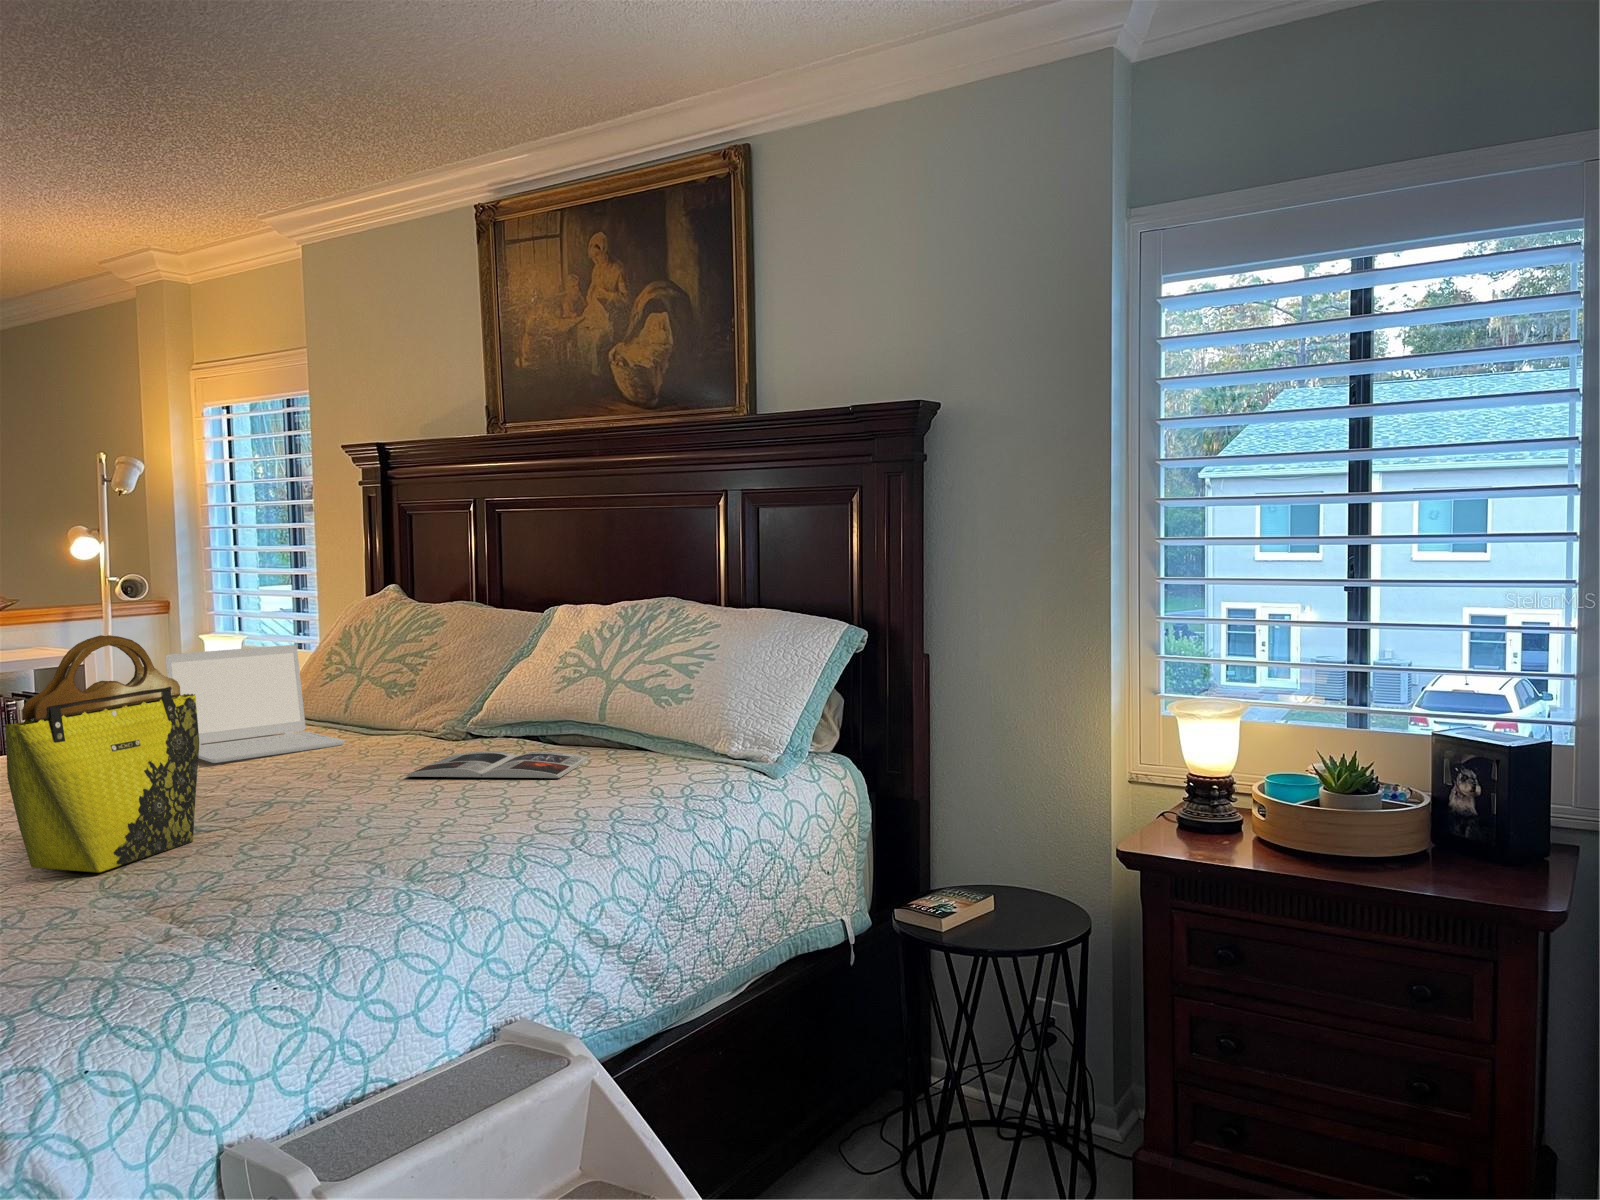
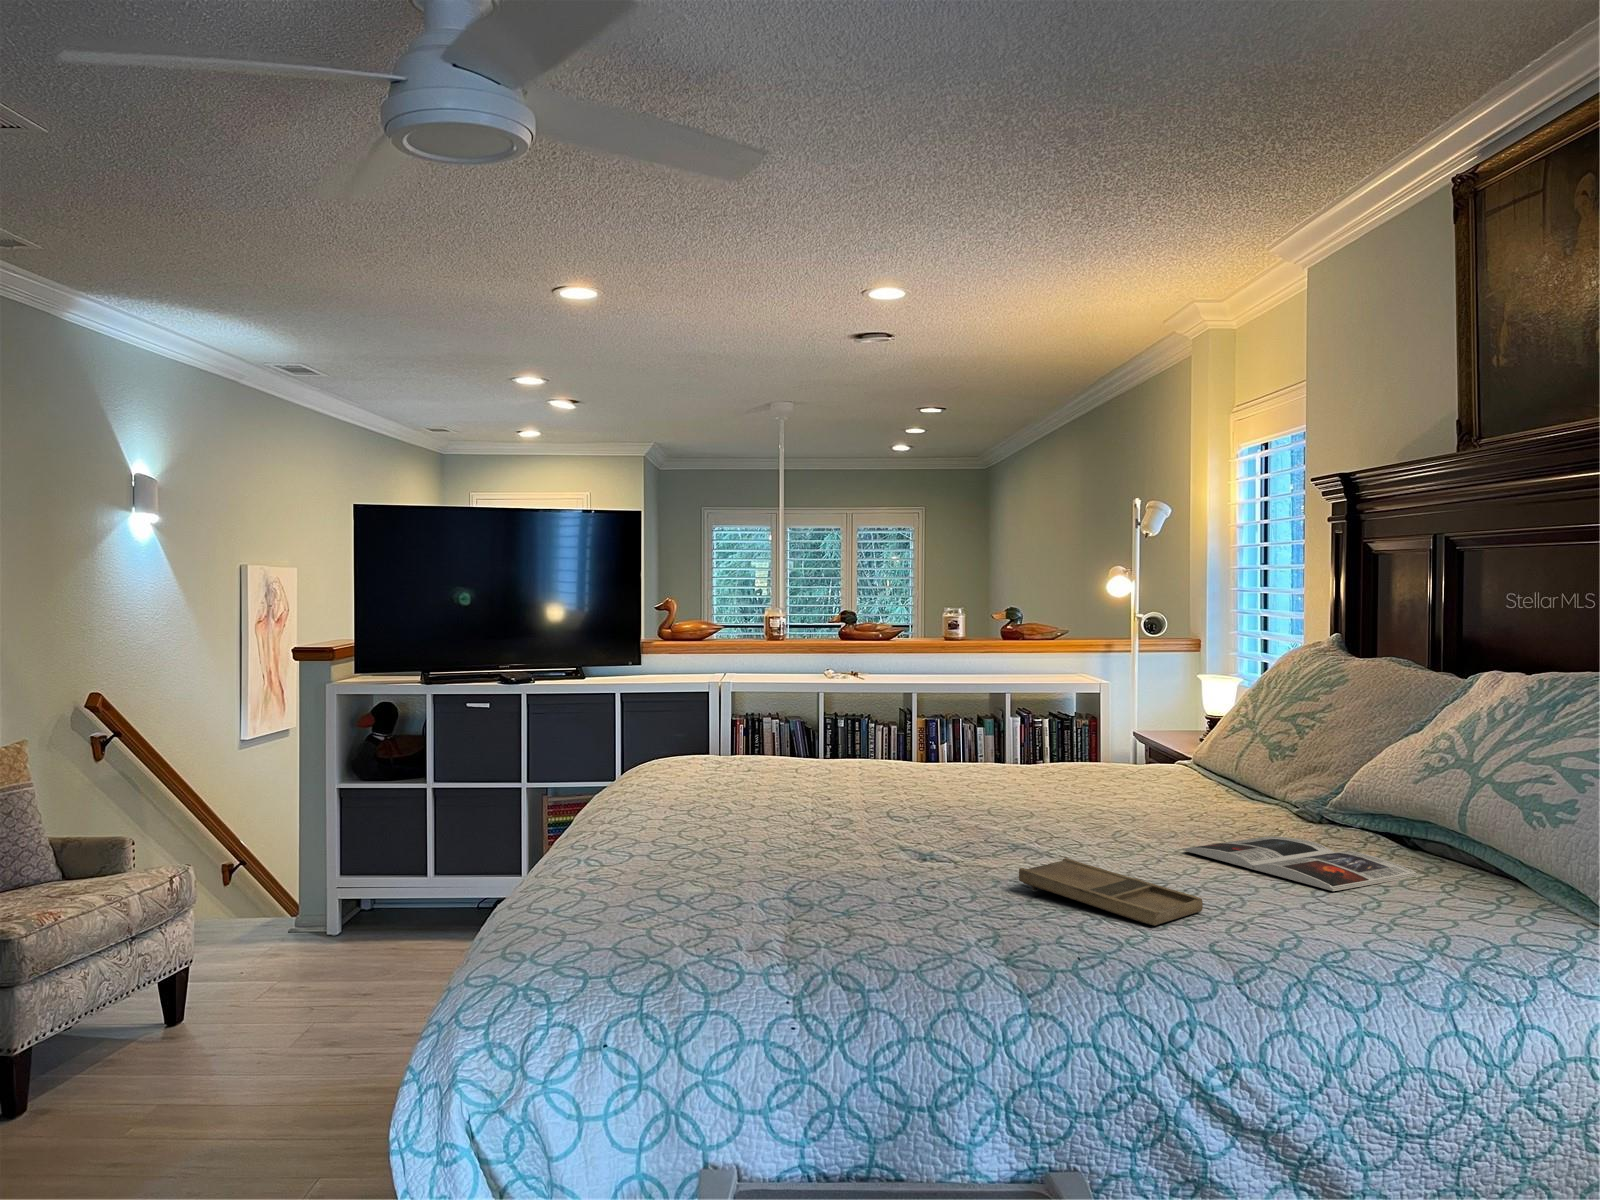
tote bag: present [5,635,199,873] -> none [767,672,949,881]
laptop: present [166,645,345,763] -> none [1052,692,1197,803]
tray: none [326,795,498,829] -> present [1019,858,1203,926]

